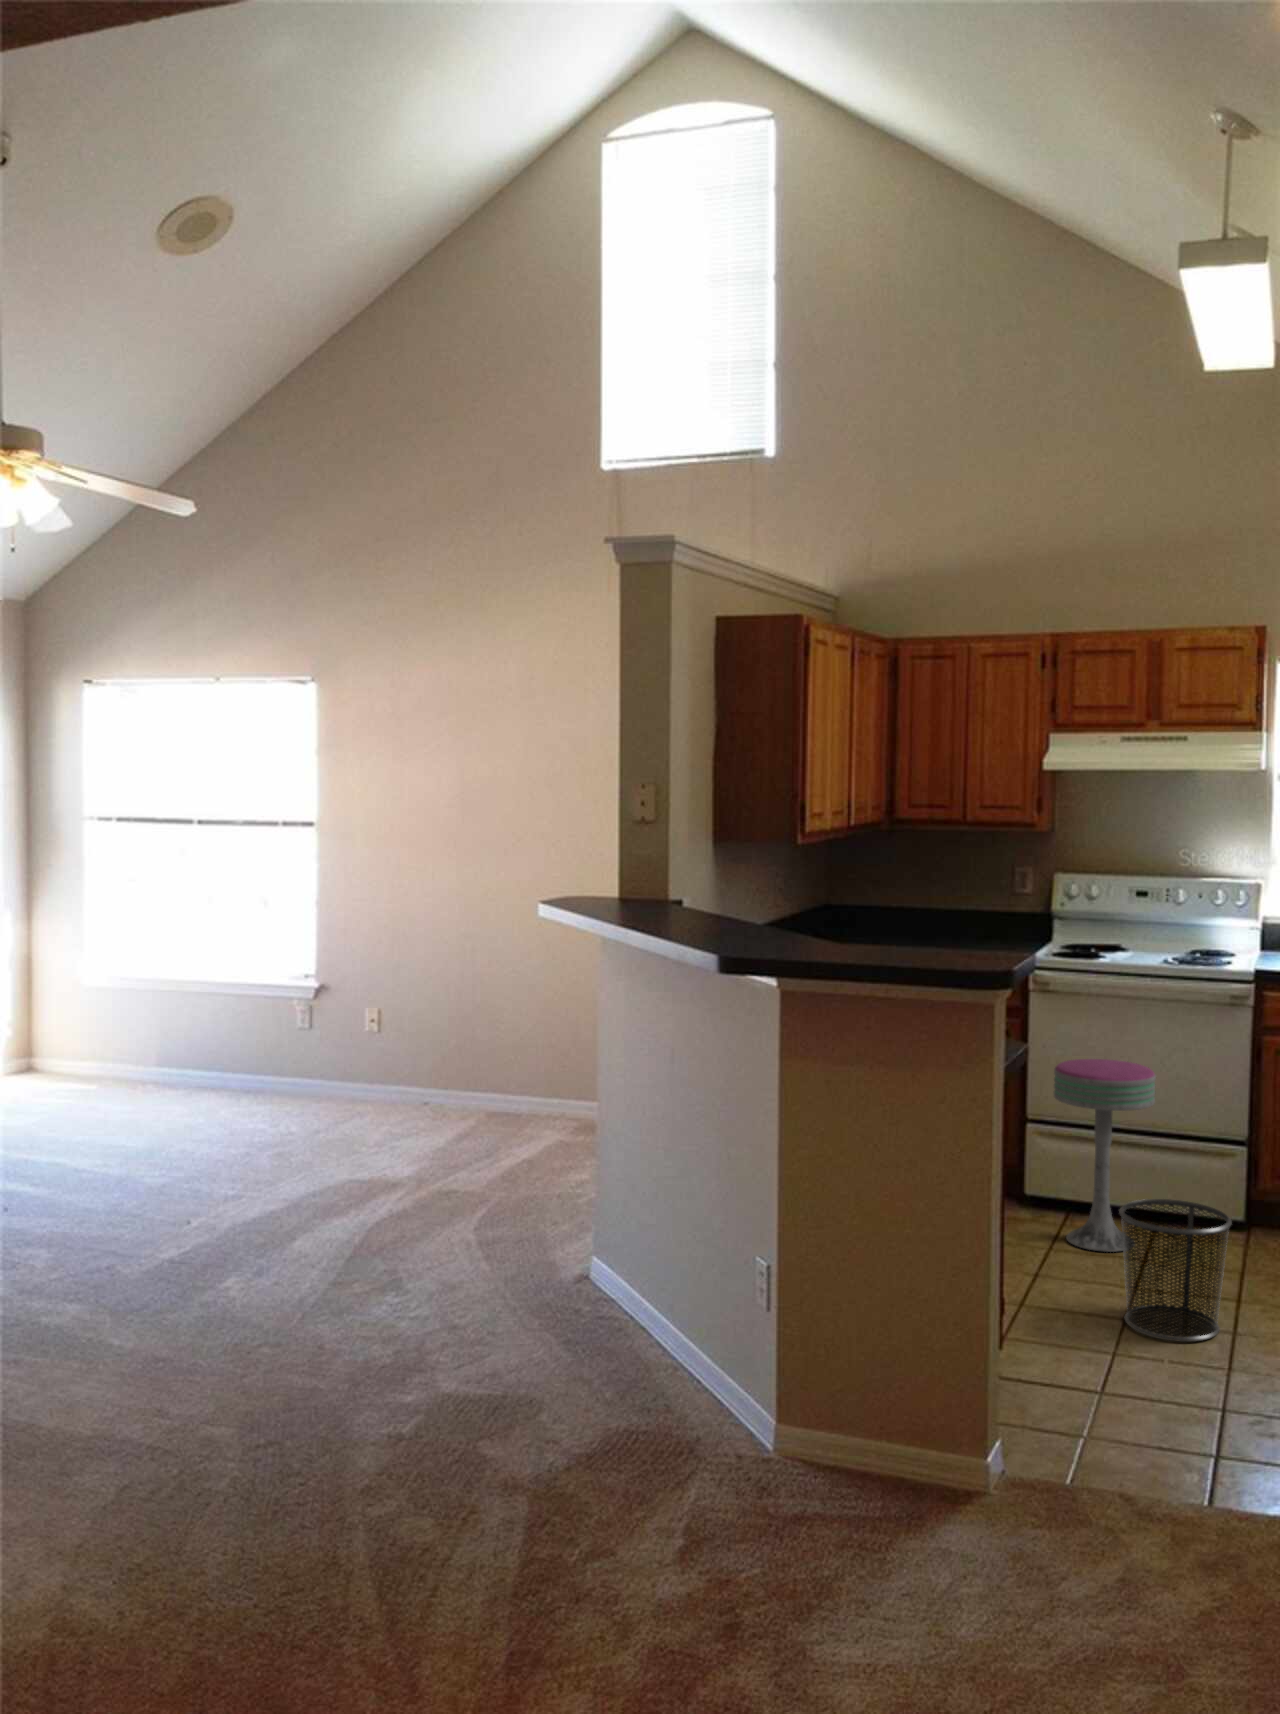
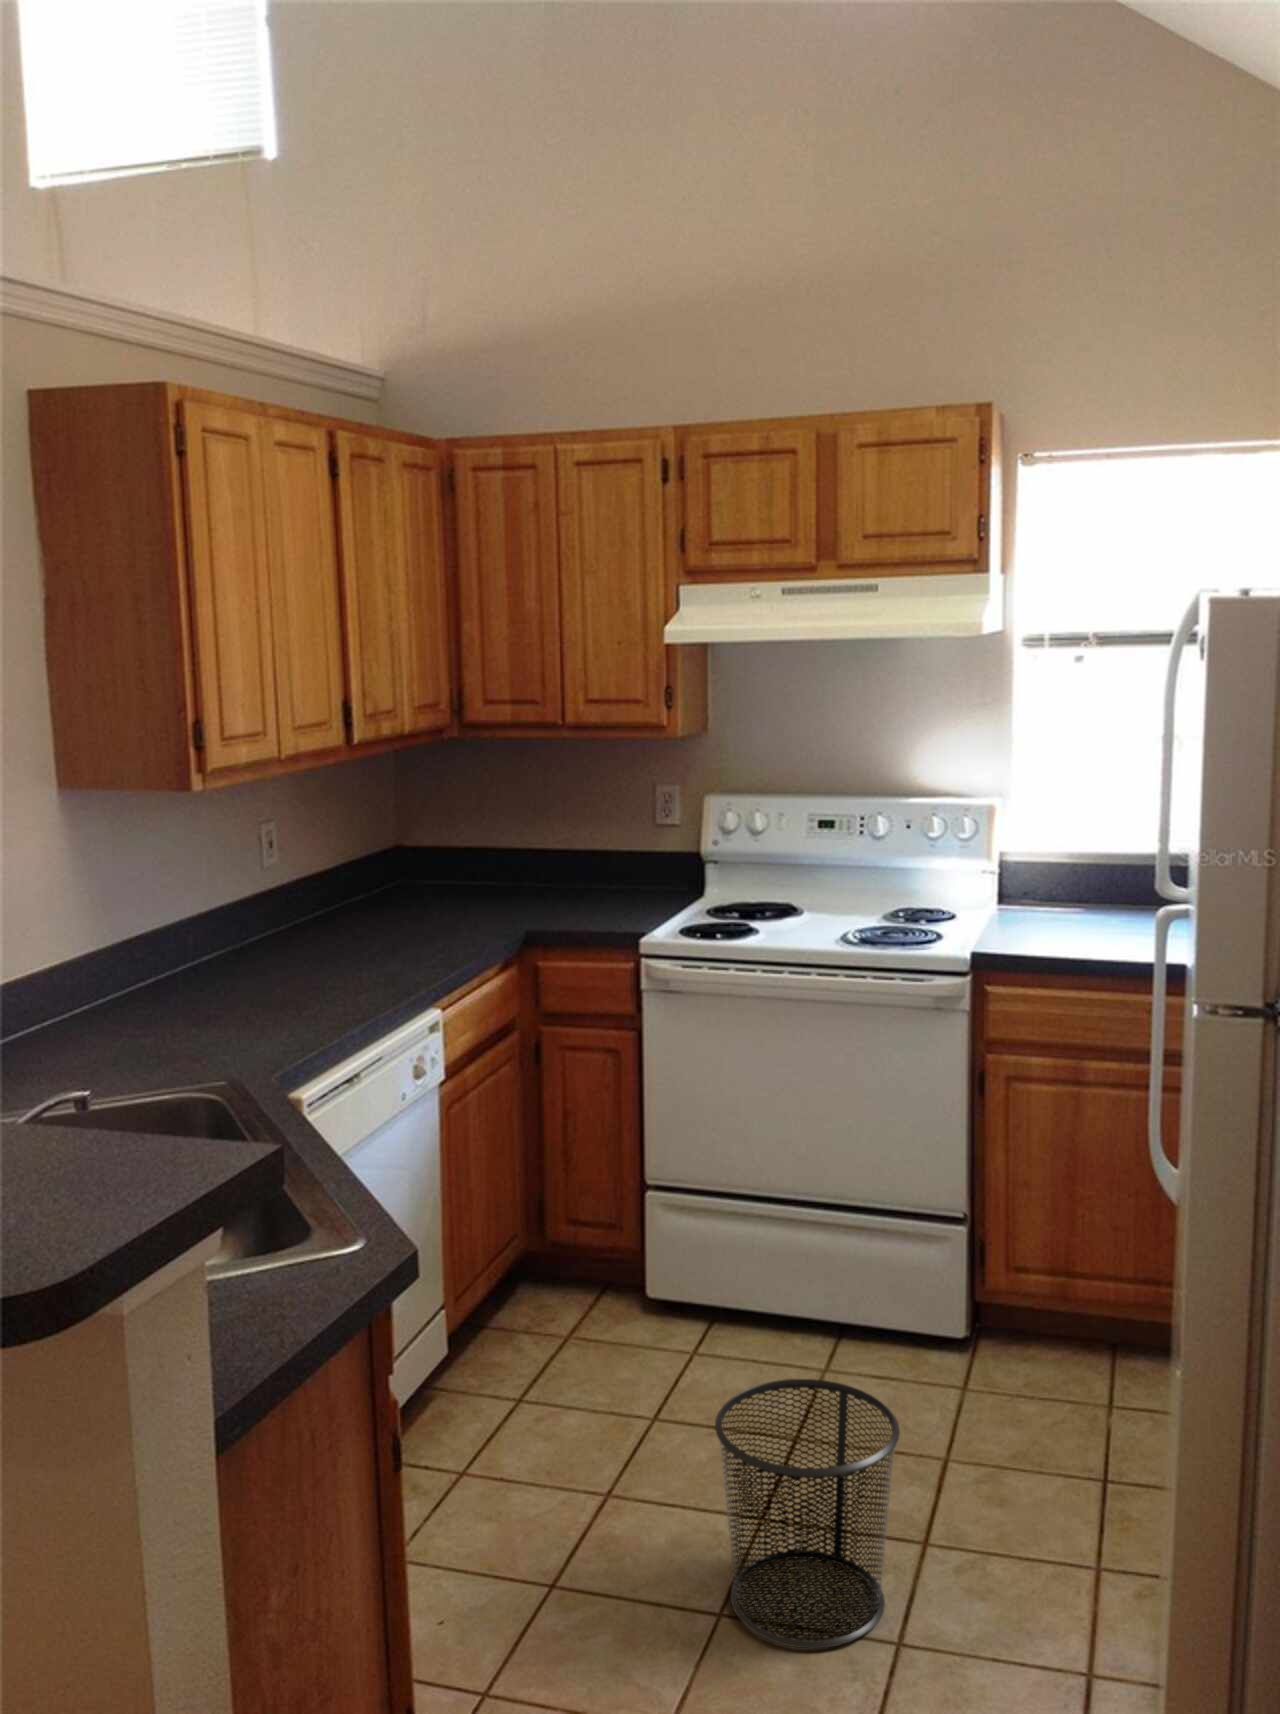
bar stool: present [1054,1059,1156,1252] -> none [662,1101,817,1412]

